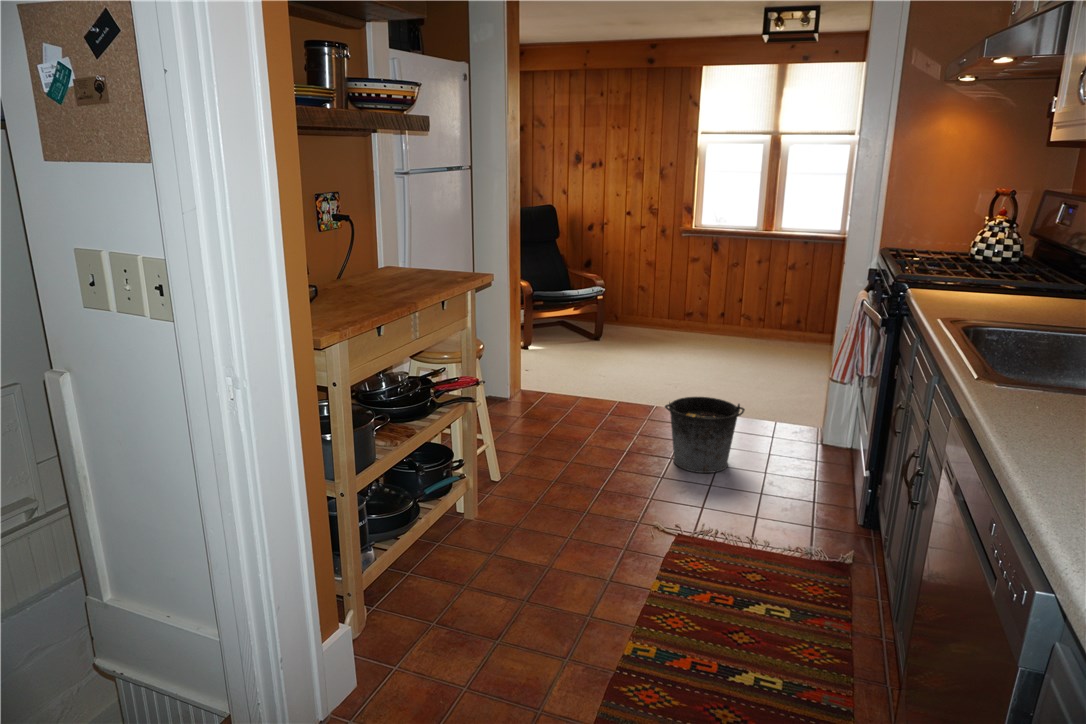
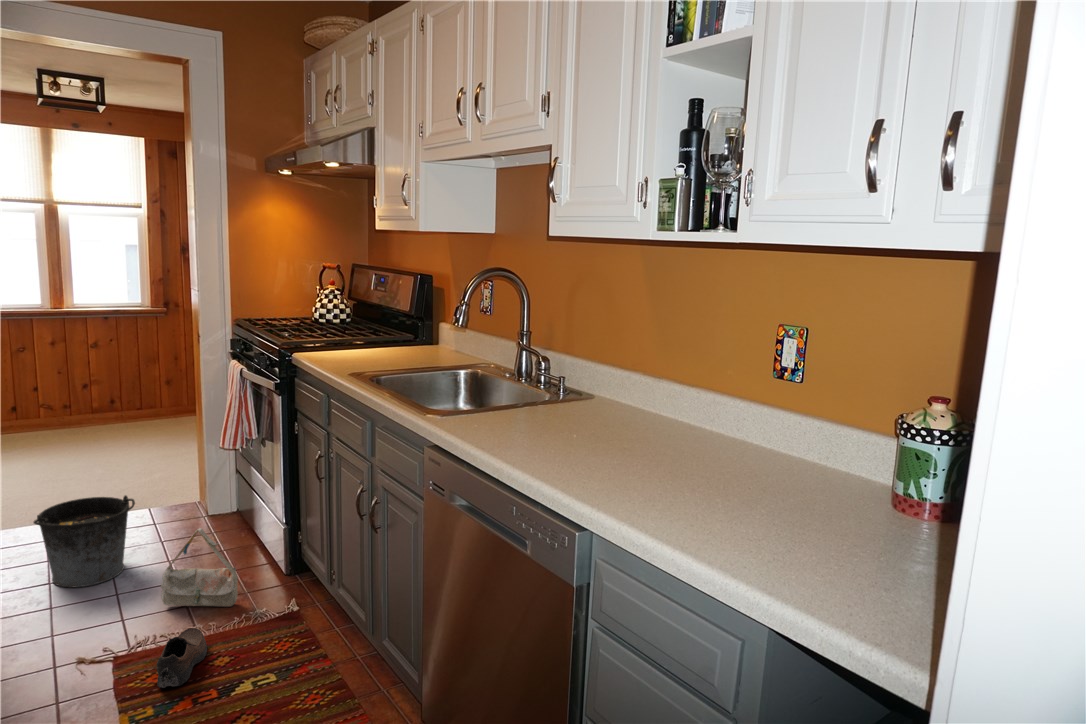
bag: none [736,449,802,534] -> present [161,528,238,607]
shoe: none [693,536,749,580] -> present [157,628,207,688]

